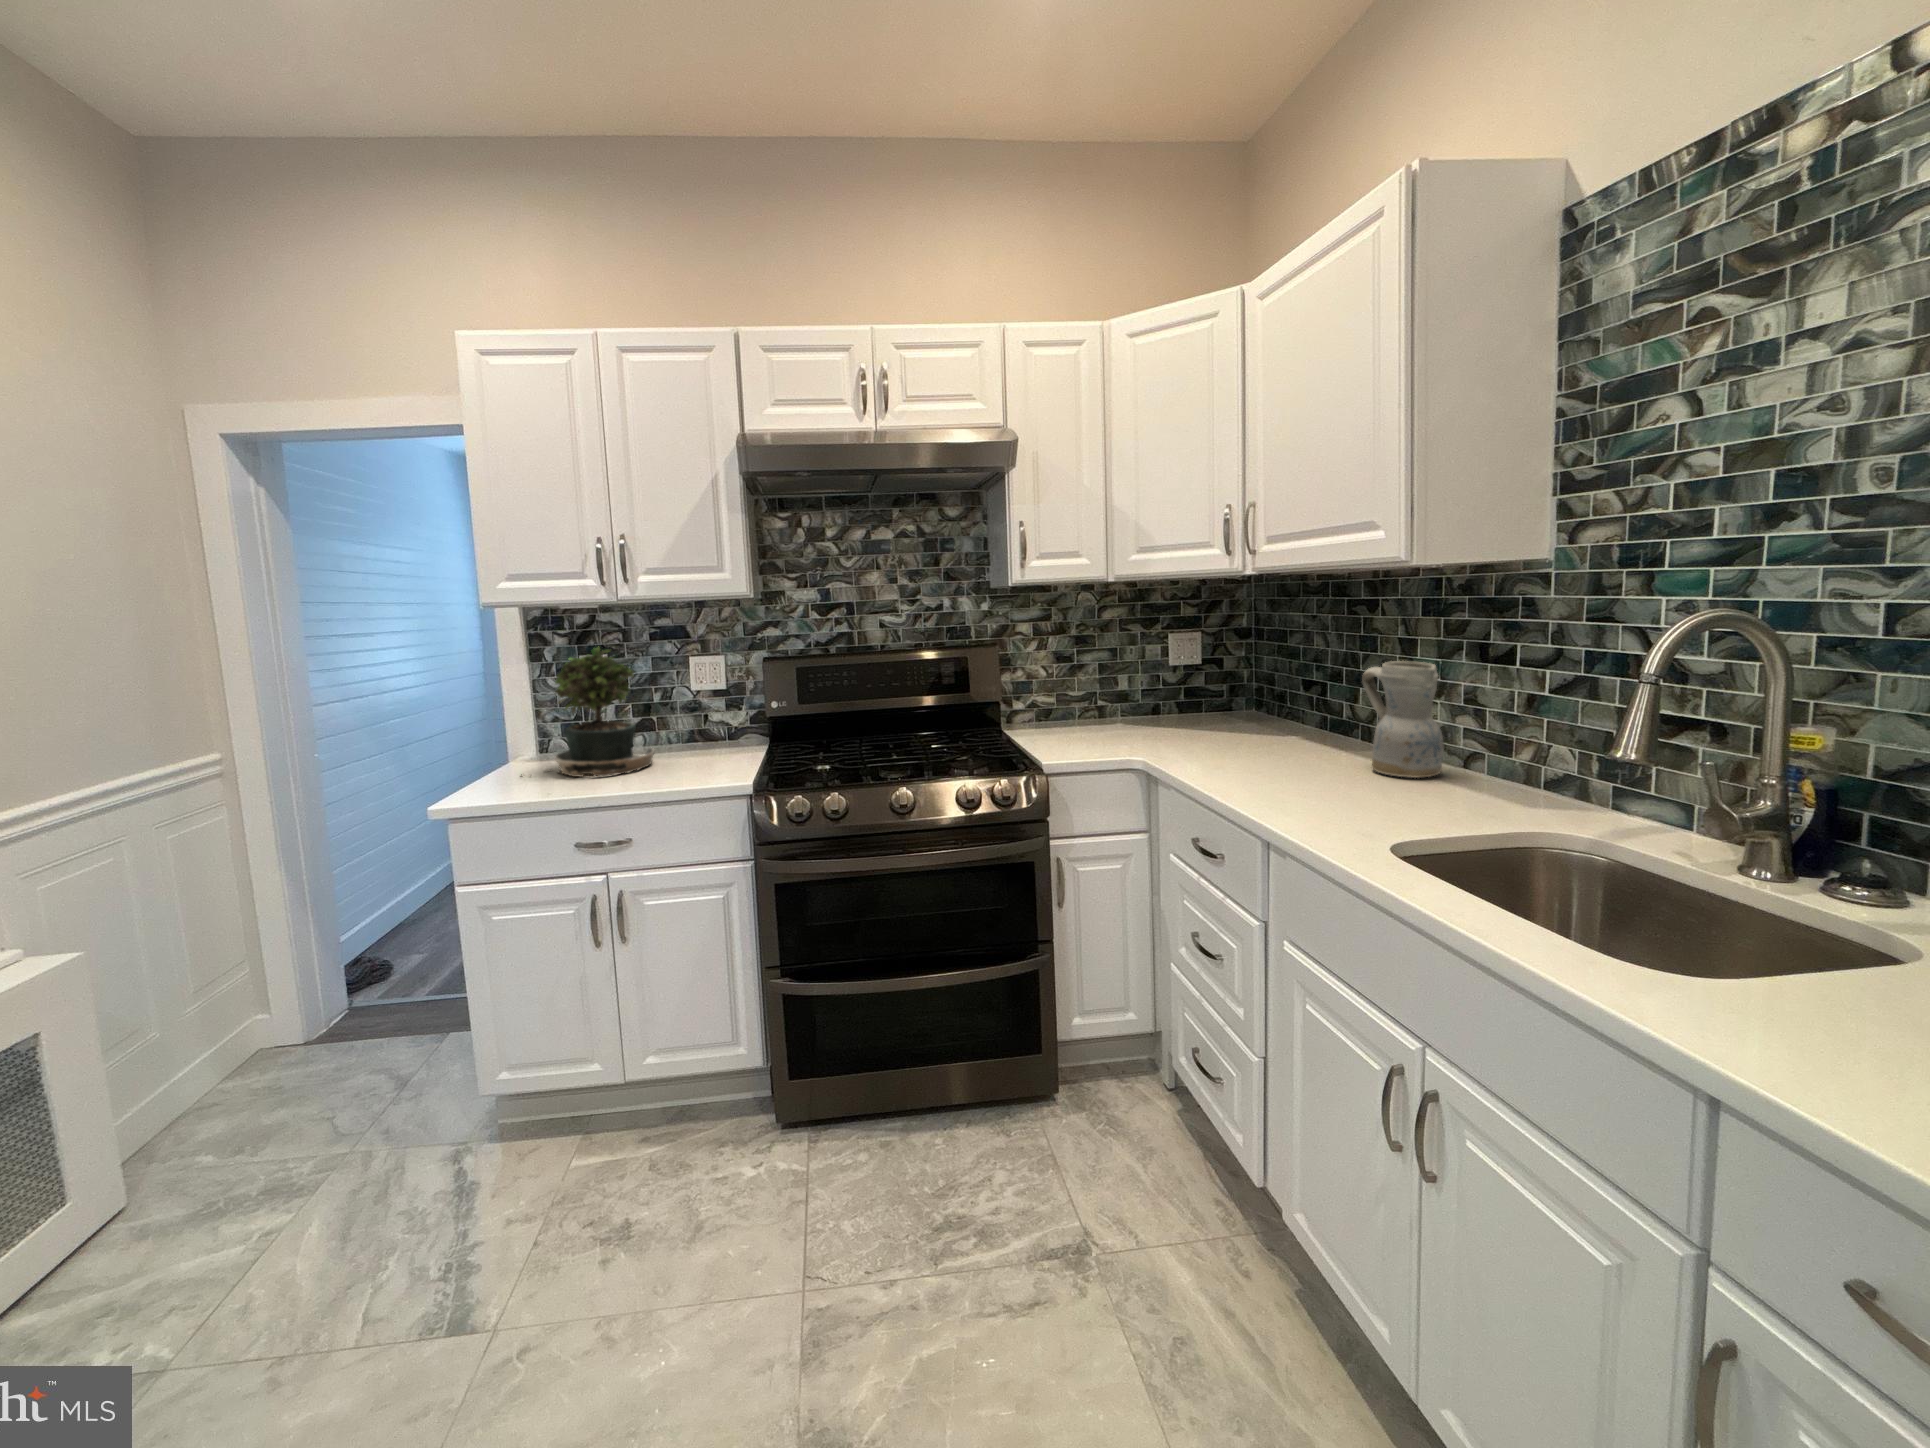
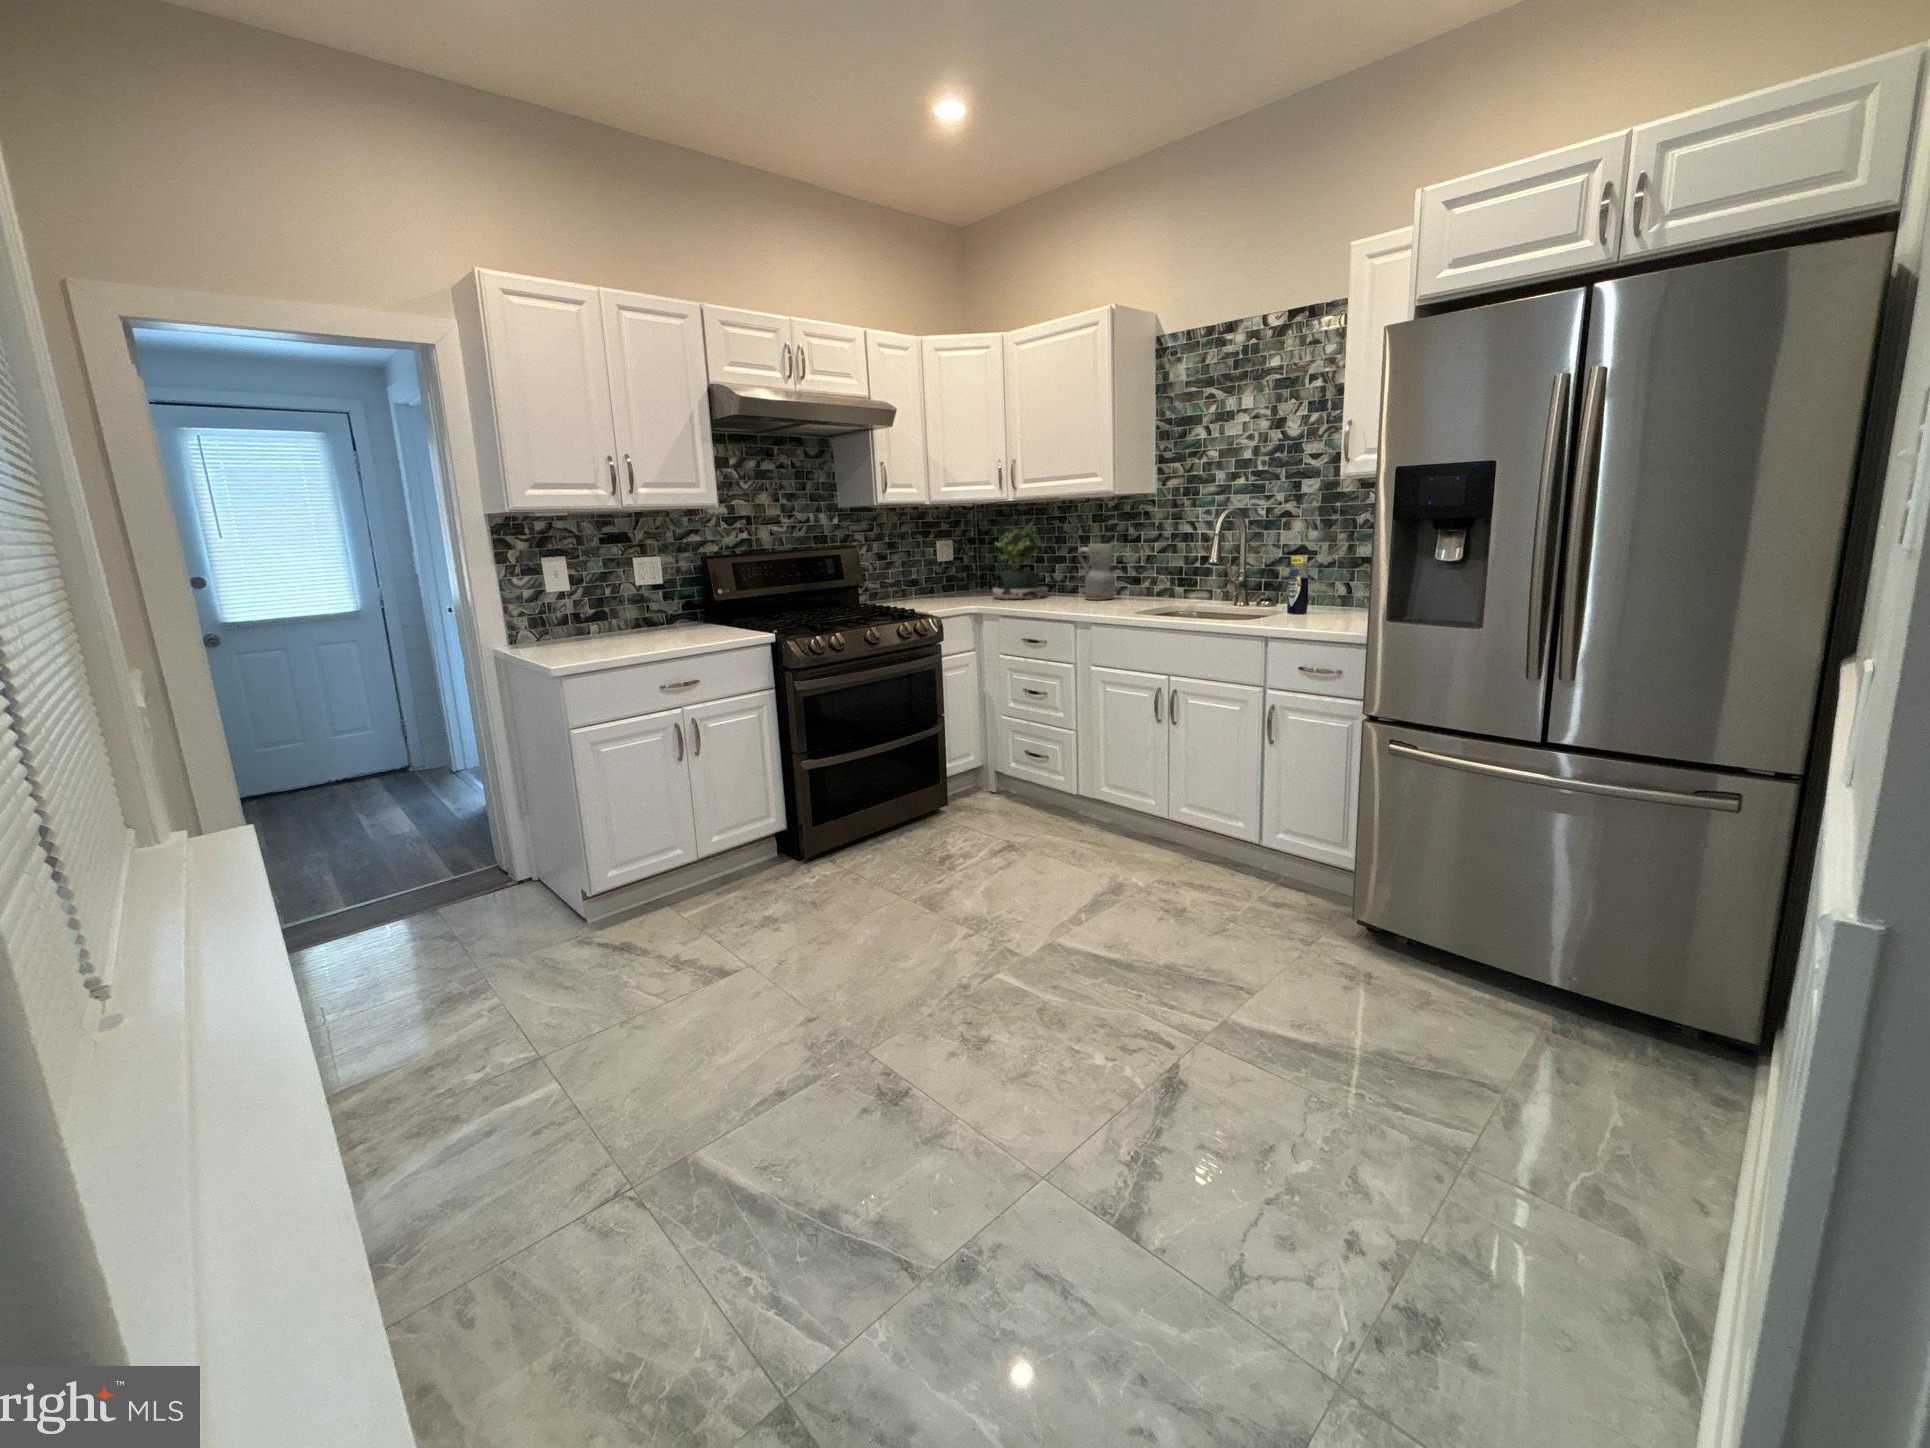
potted plant: present [521,647,655,777] -> present [993,526,1048,600]

